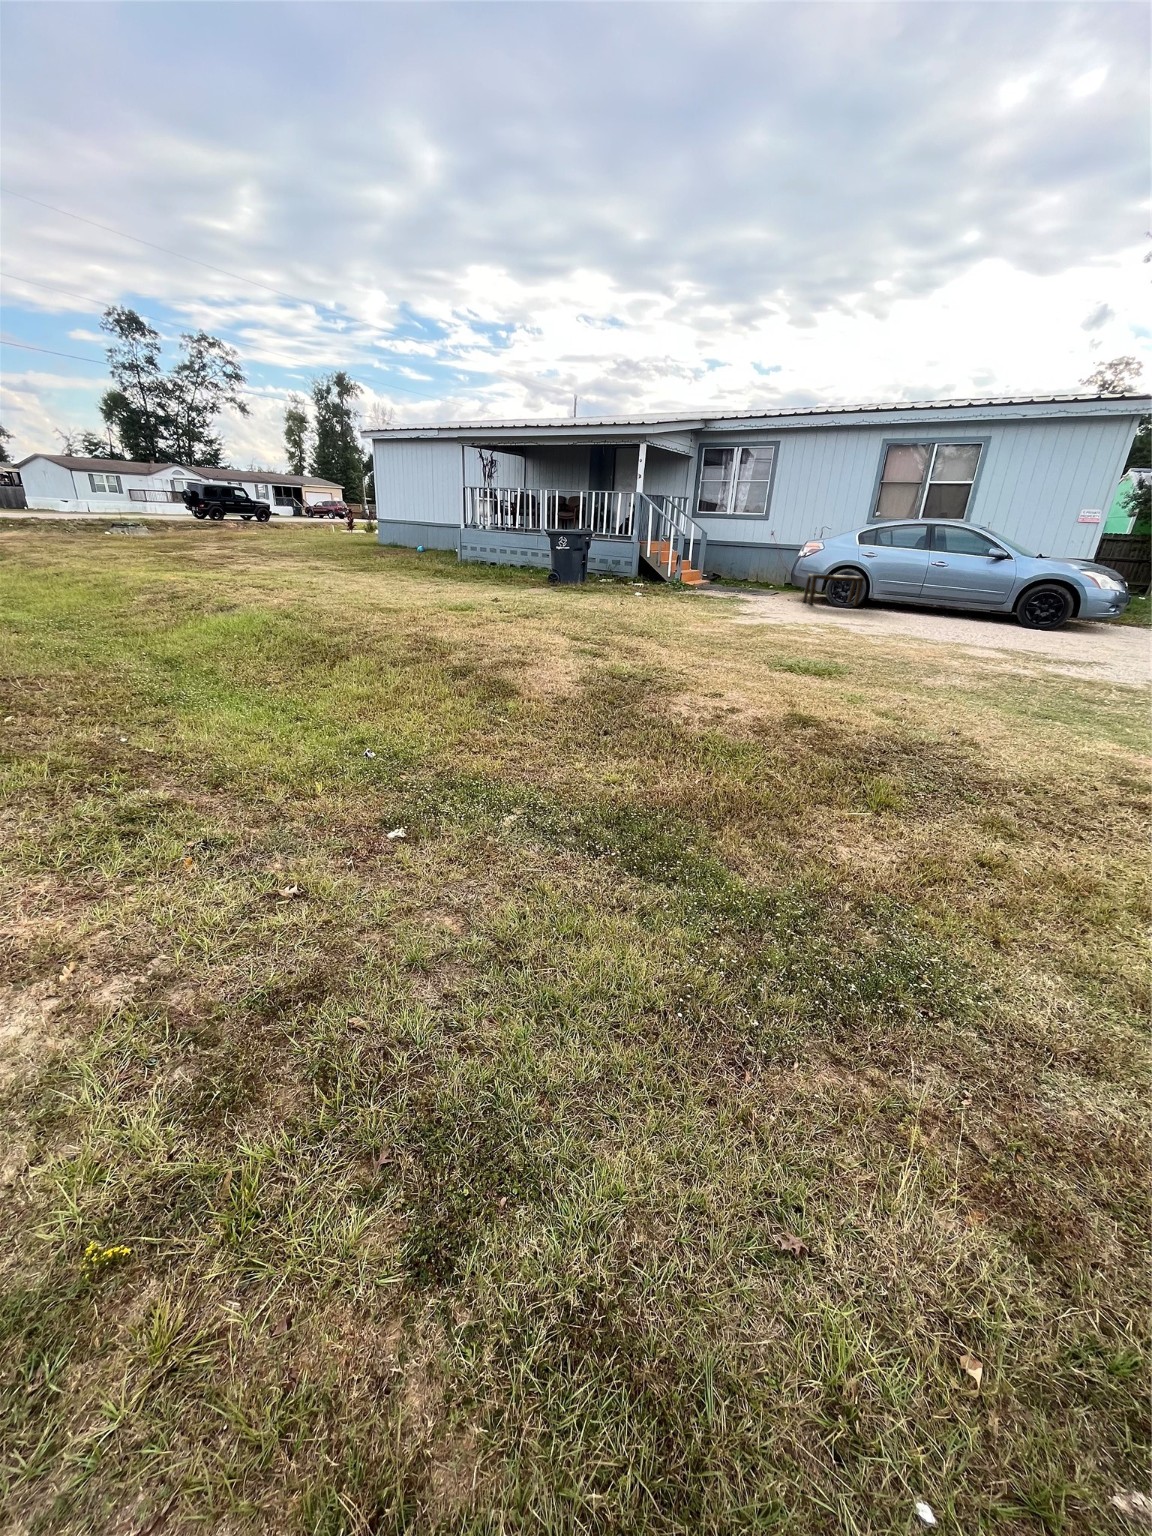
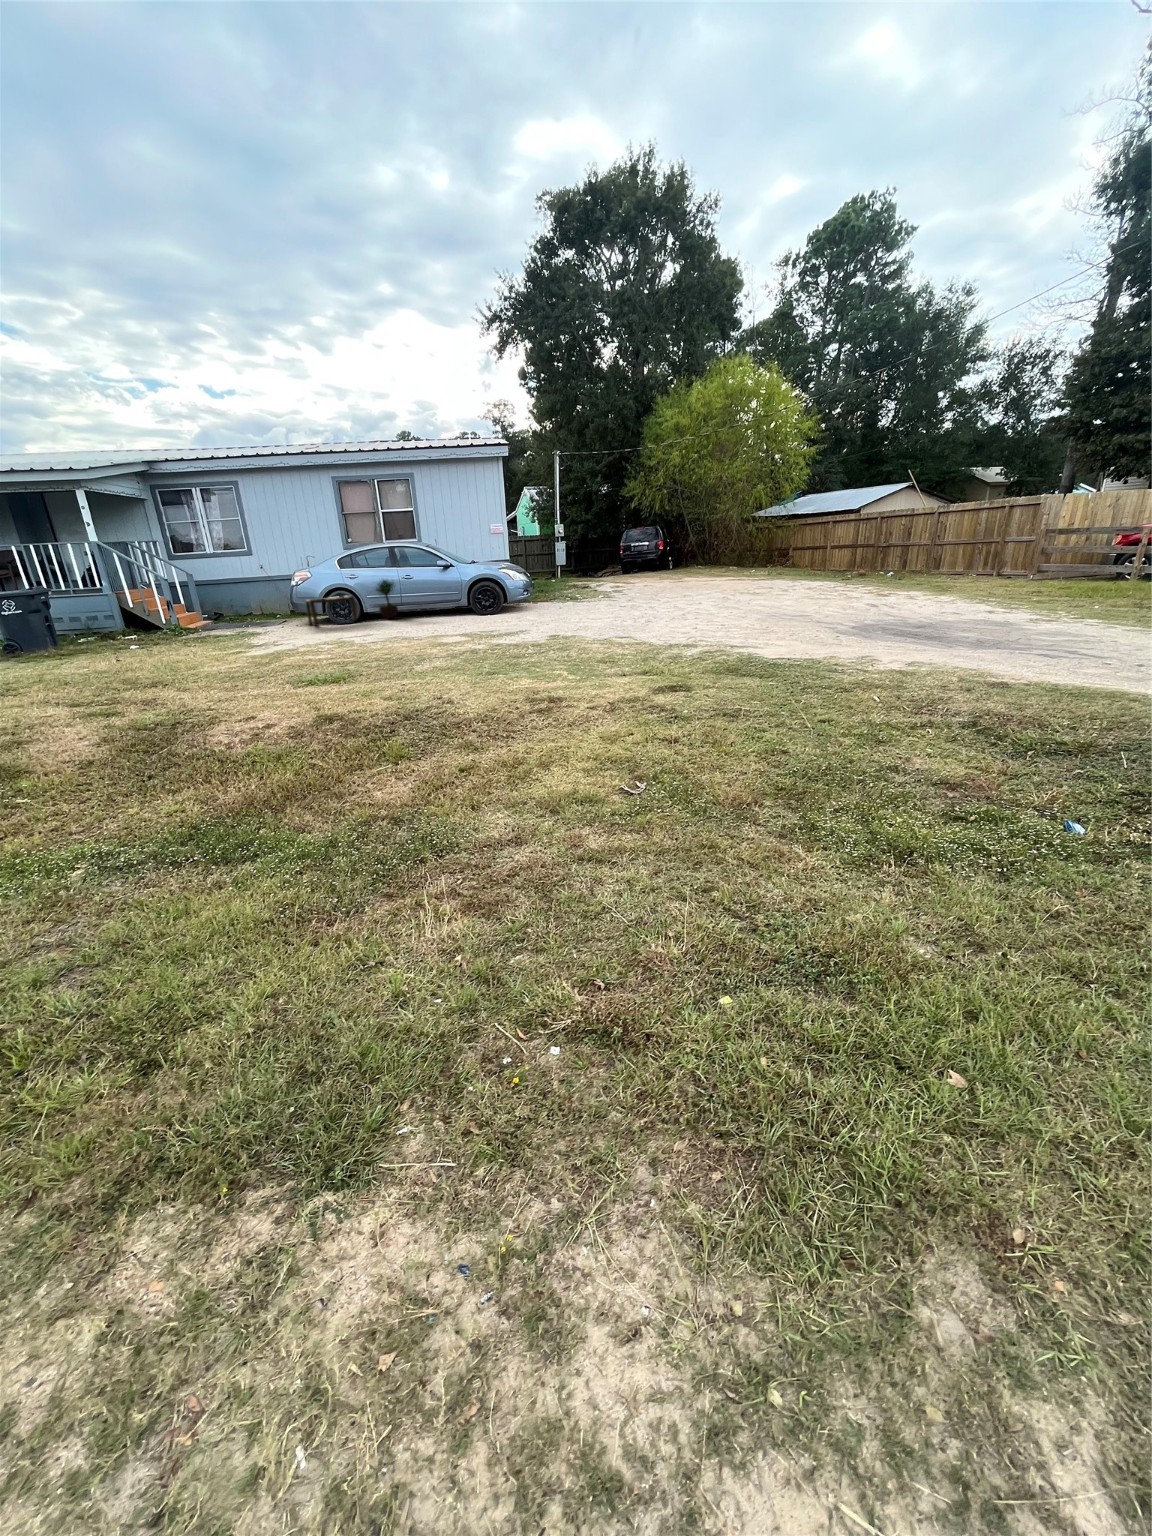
potted tree: none [889,558,924,611] -> present [376,580,398,618]

